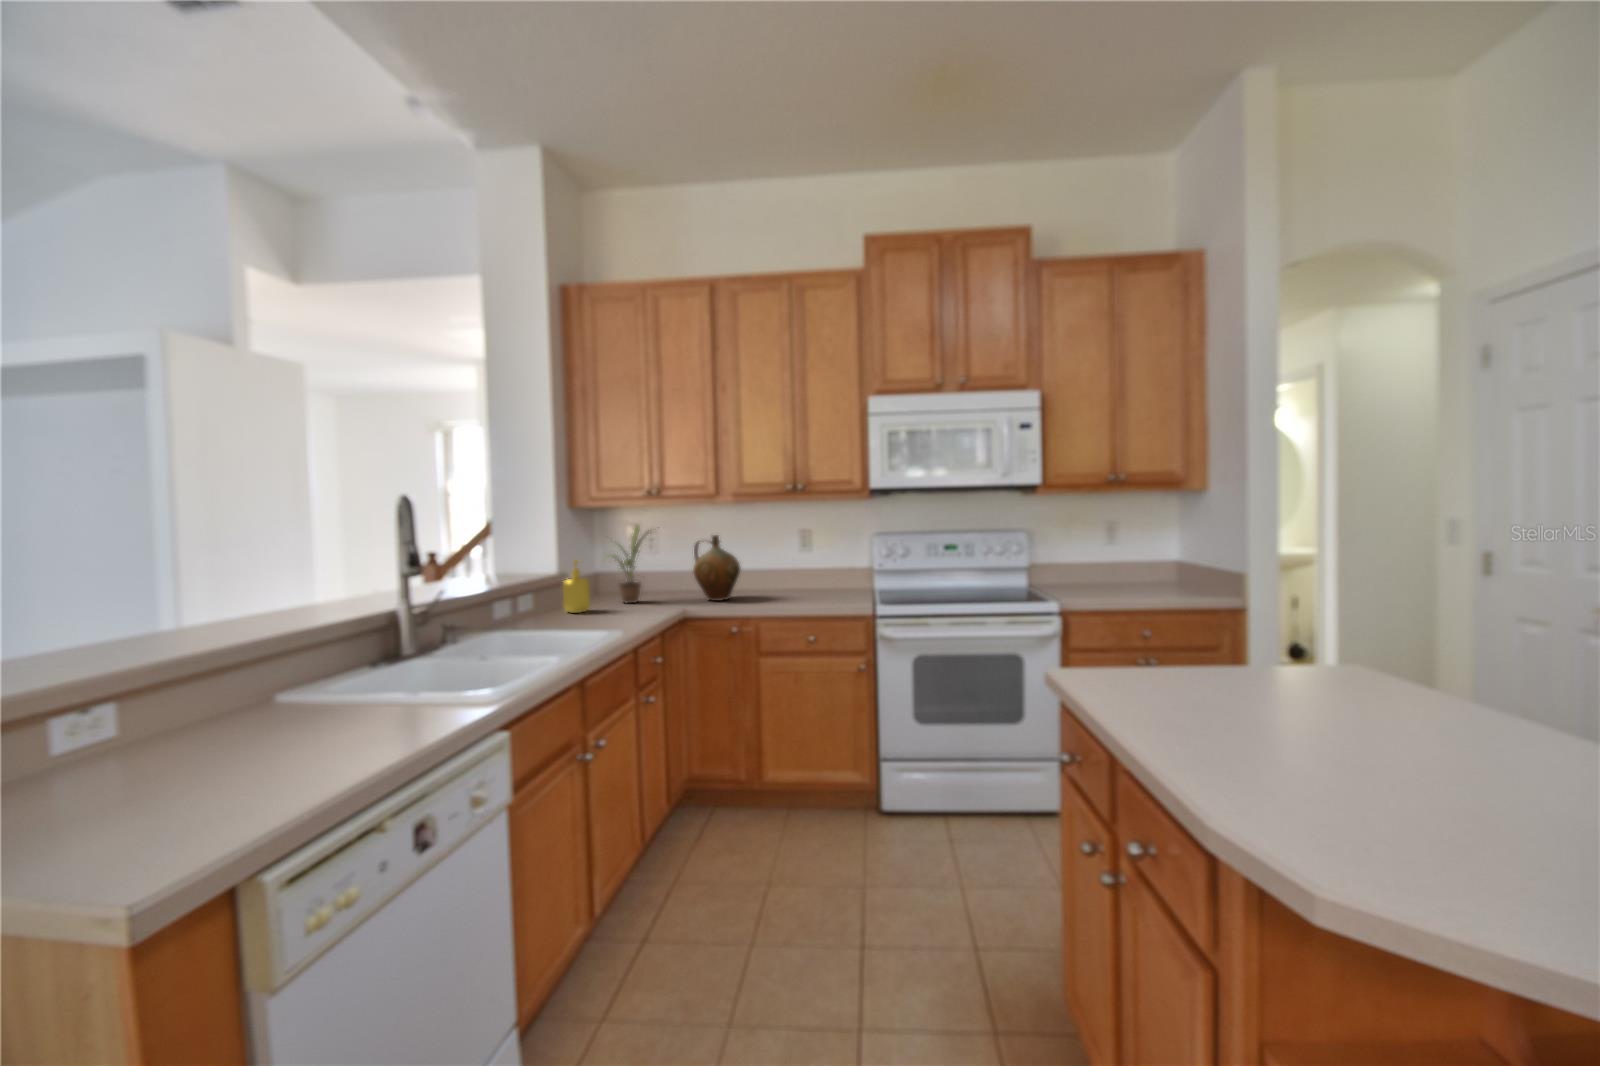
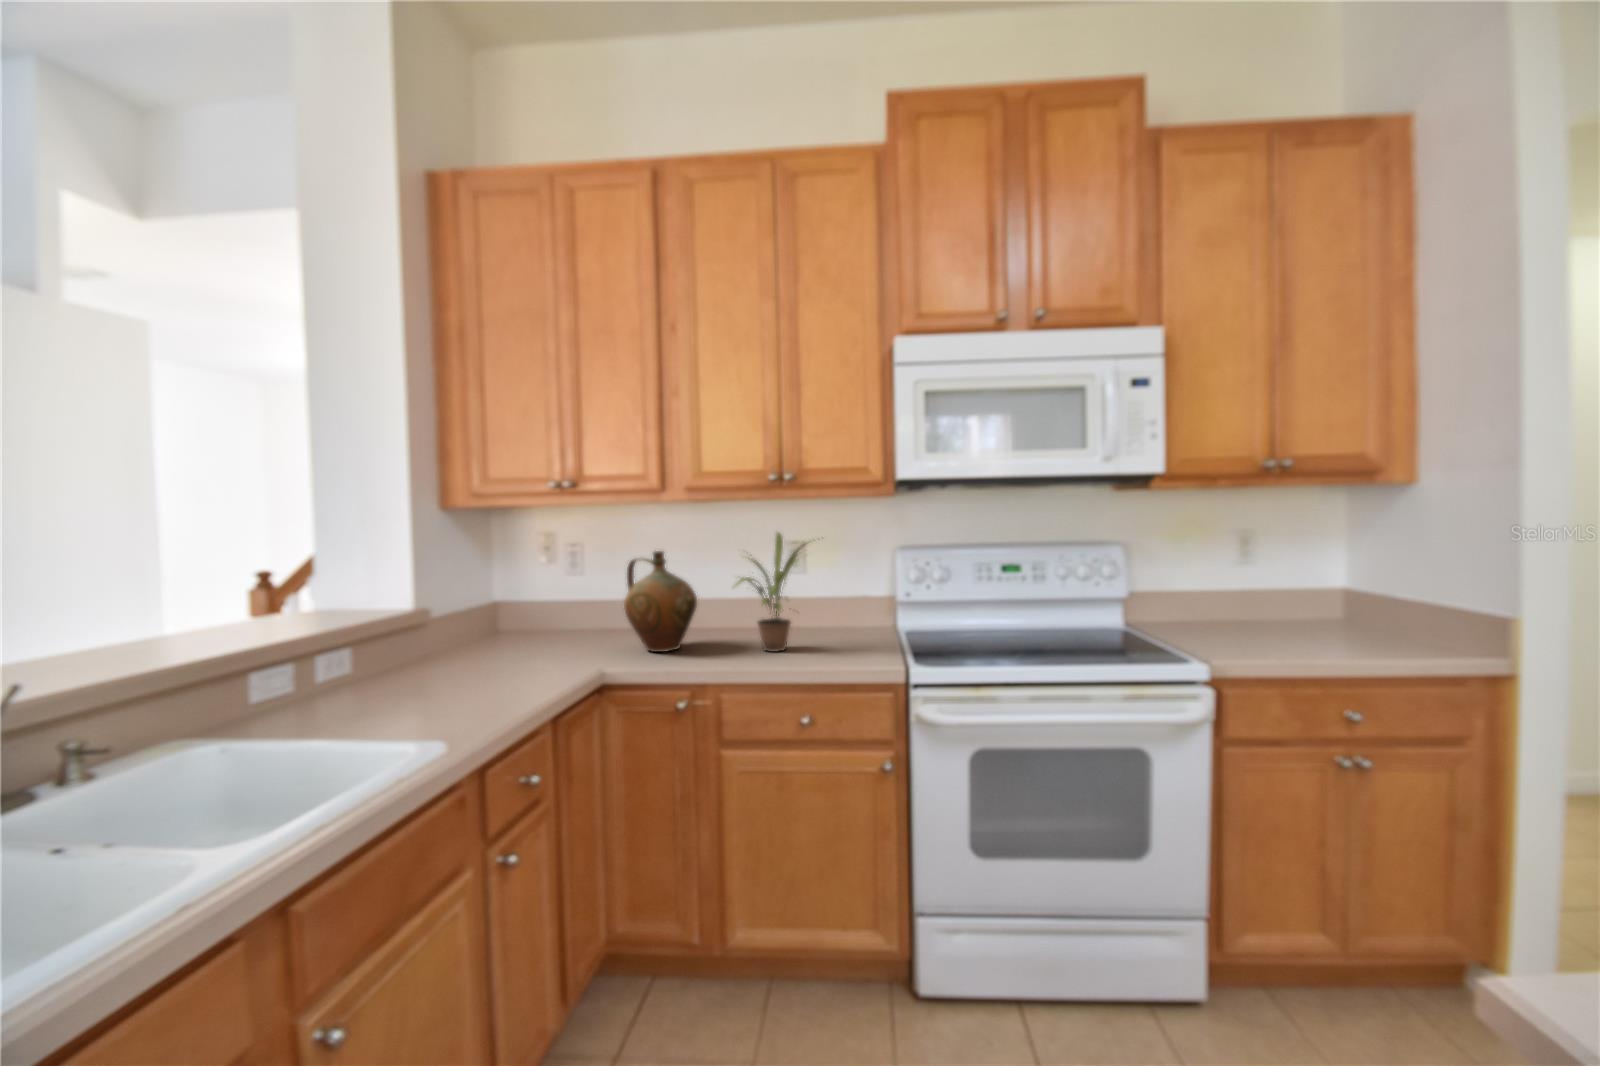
potted plant: present [611,526,649,603] -> present [736,533,823,652]
soap dispenser: present [563,560,590,613] -> none [403,592,451,680]

